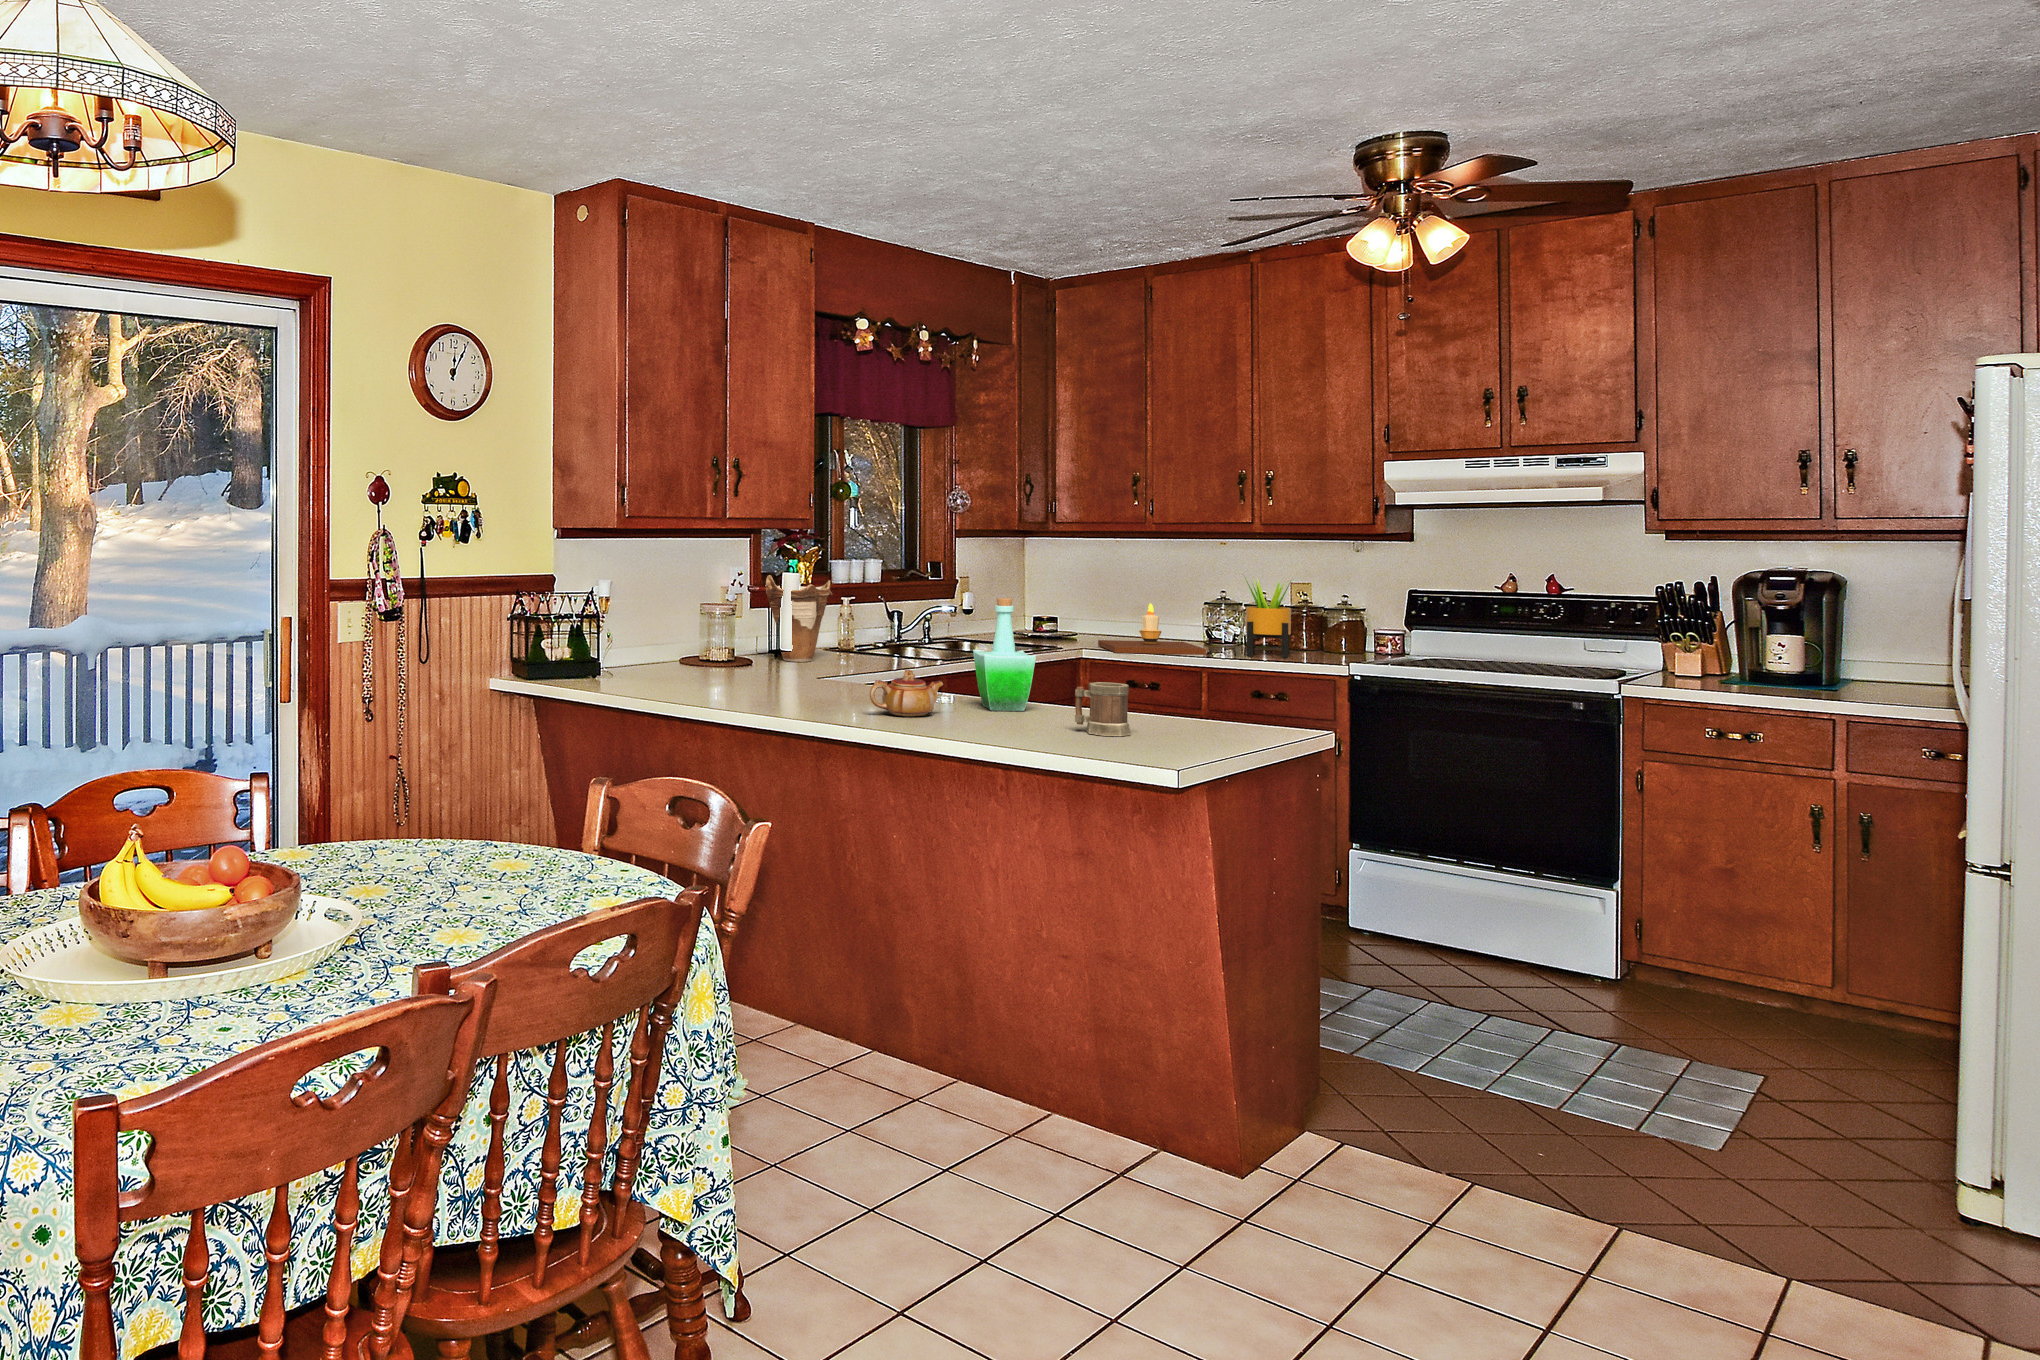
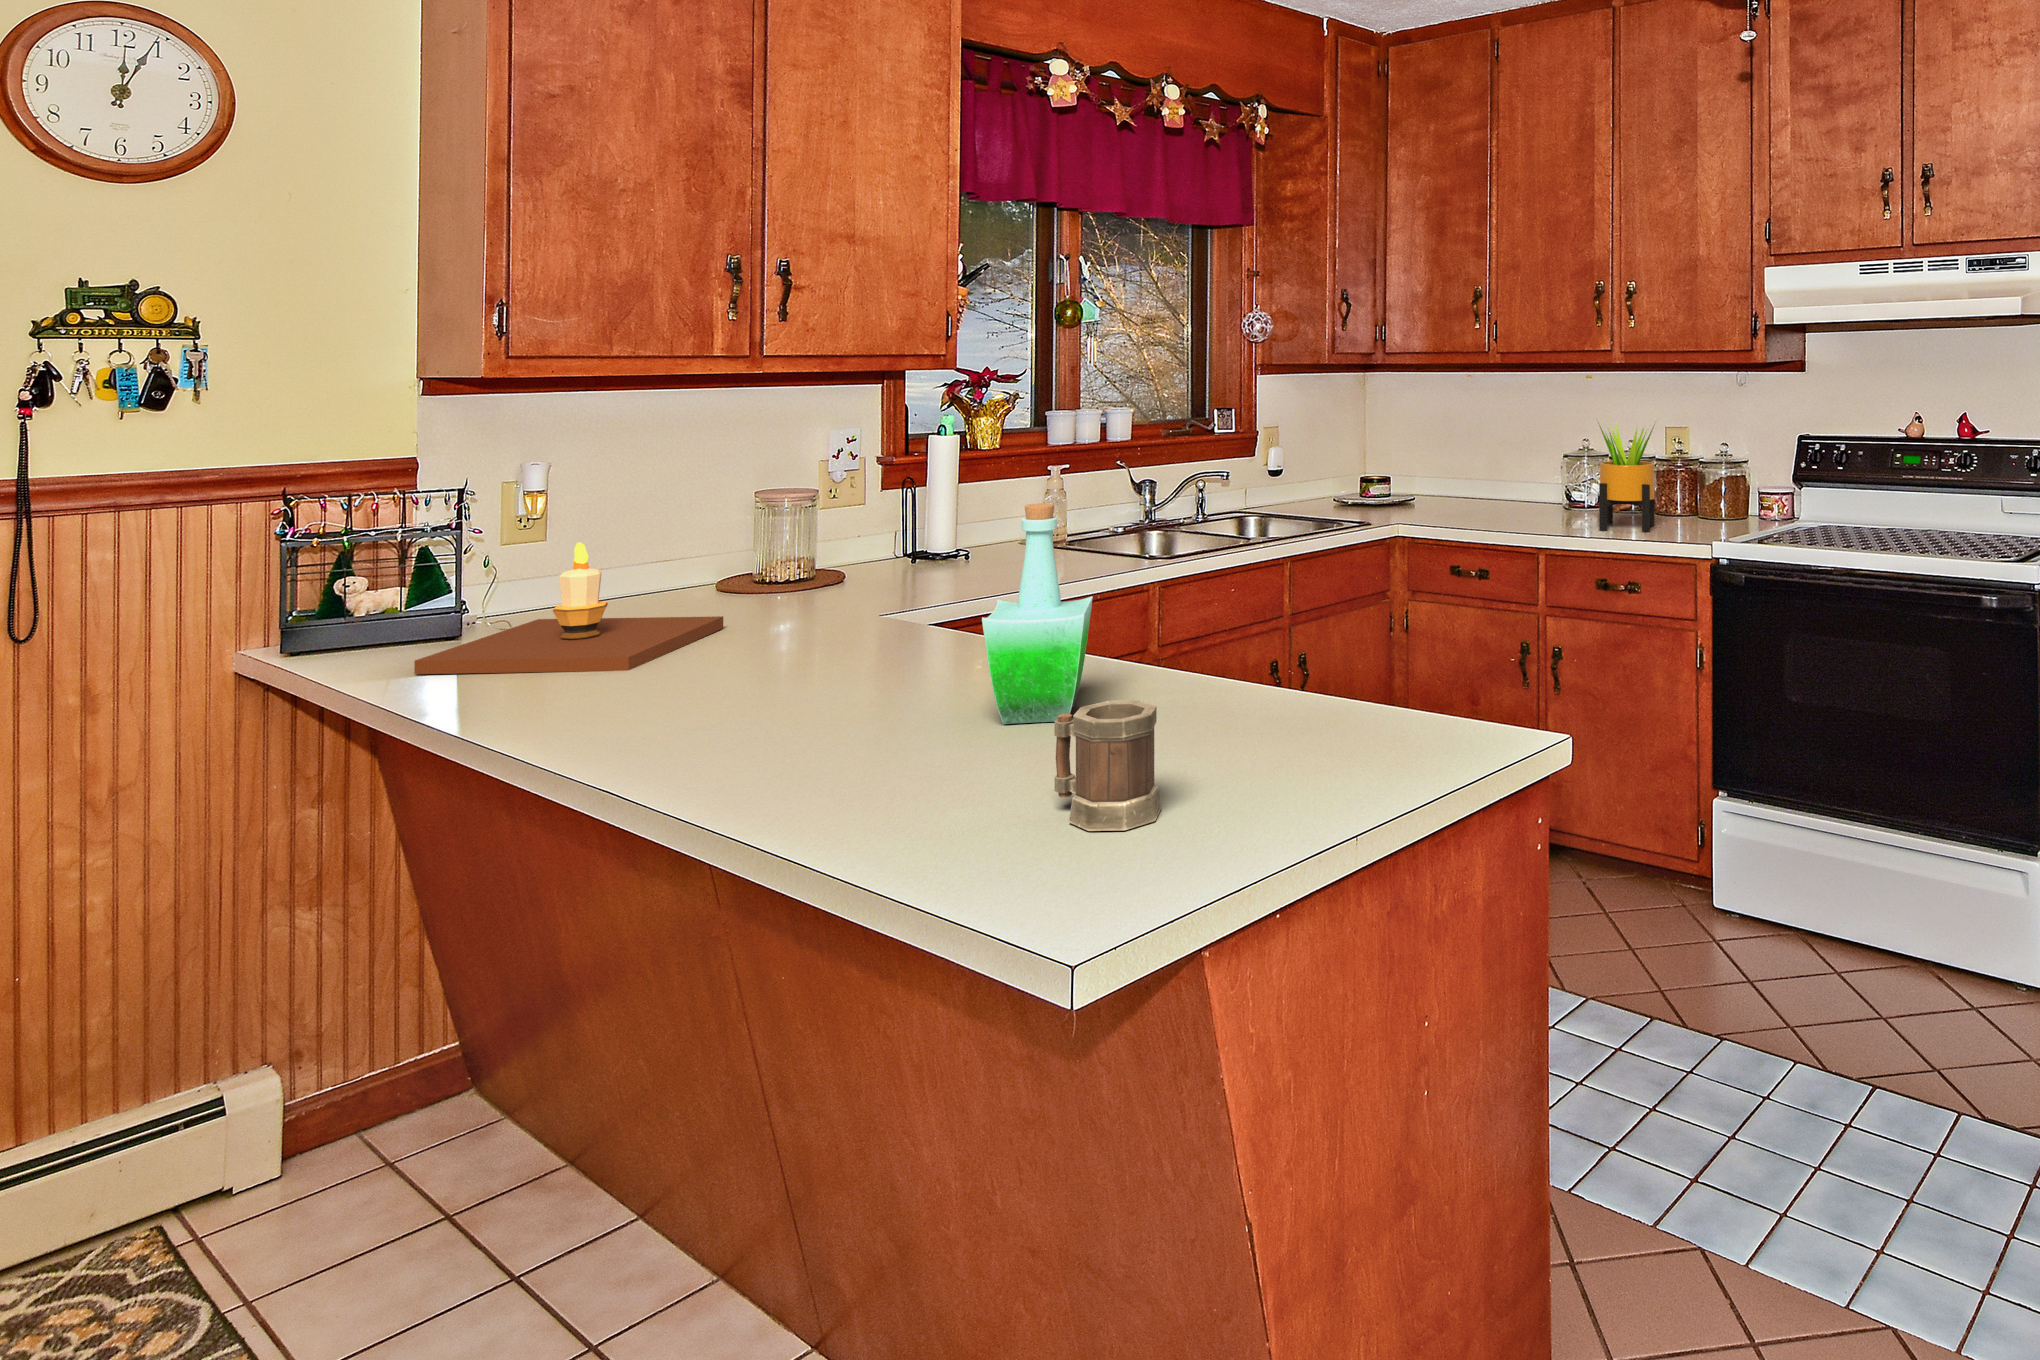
vase: present [766,575,832,662] -> none [875,440,992,574]
candle: present [1098,603,1206,655] -> present [414,542,723,674]
teapot: present [870,670,943,716] -> none [710,664,881,765]

